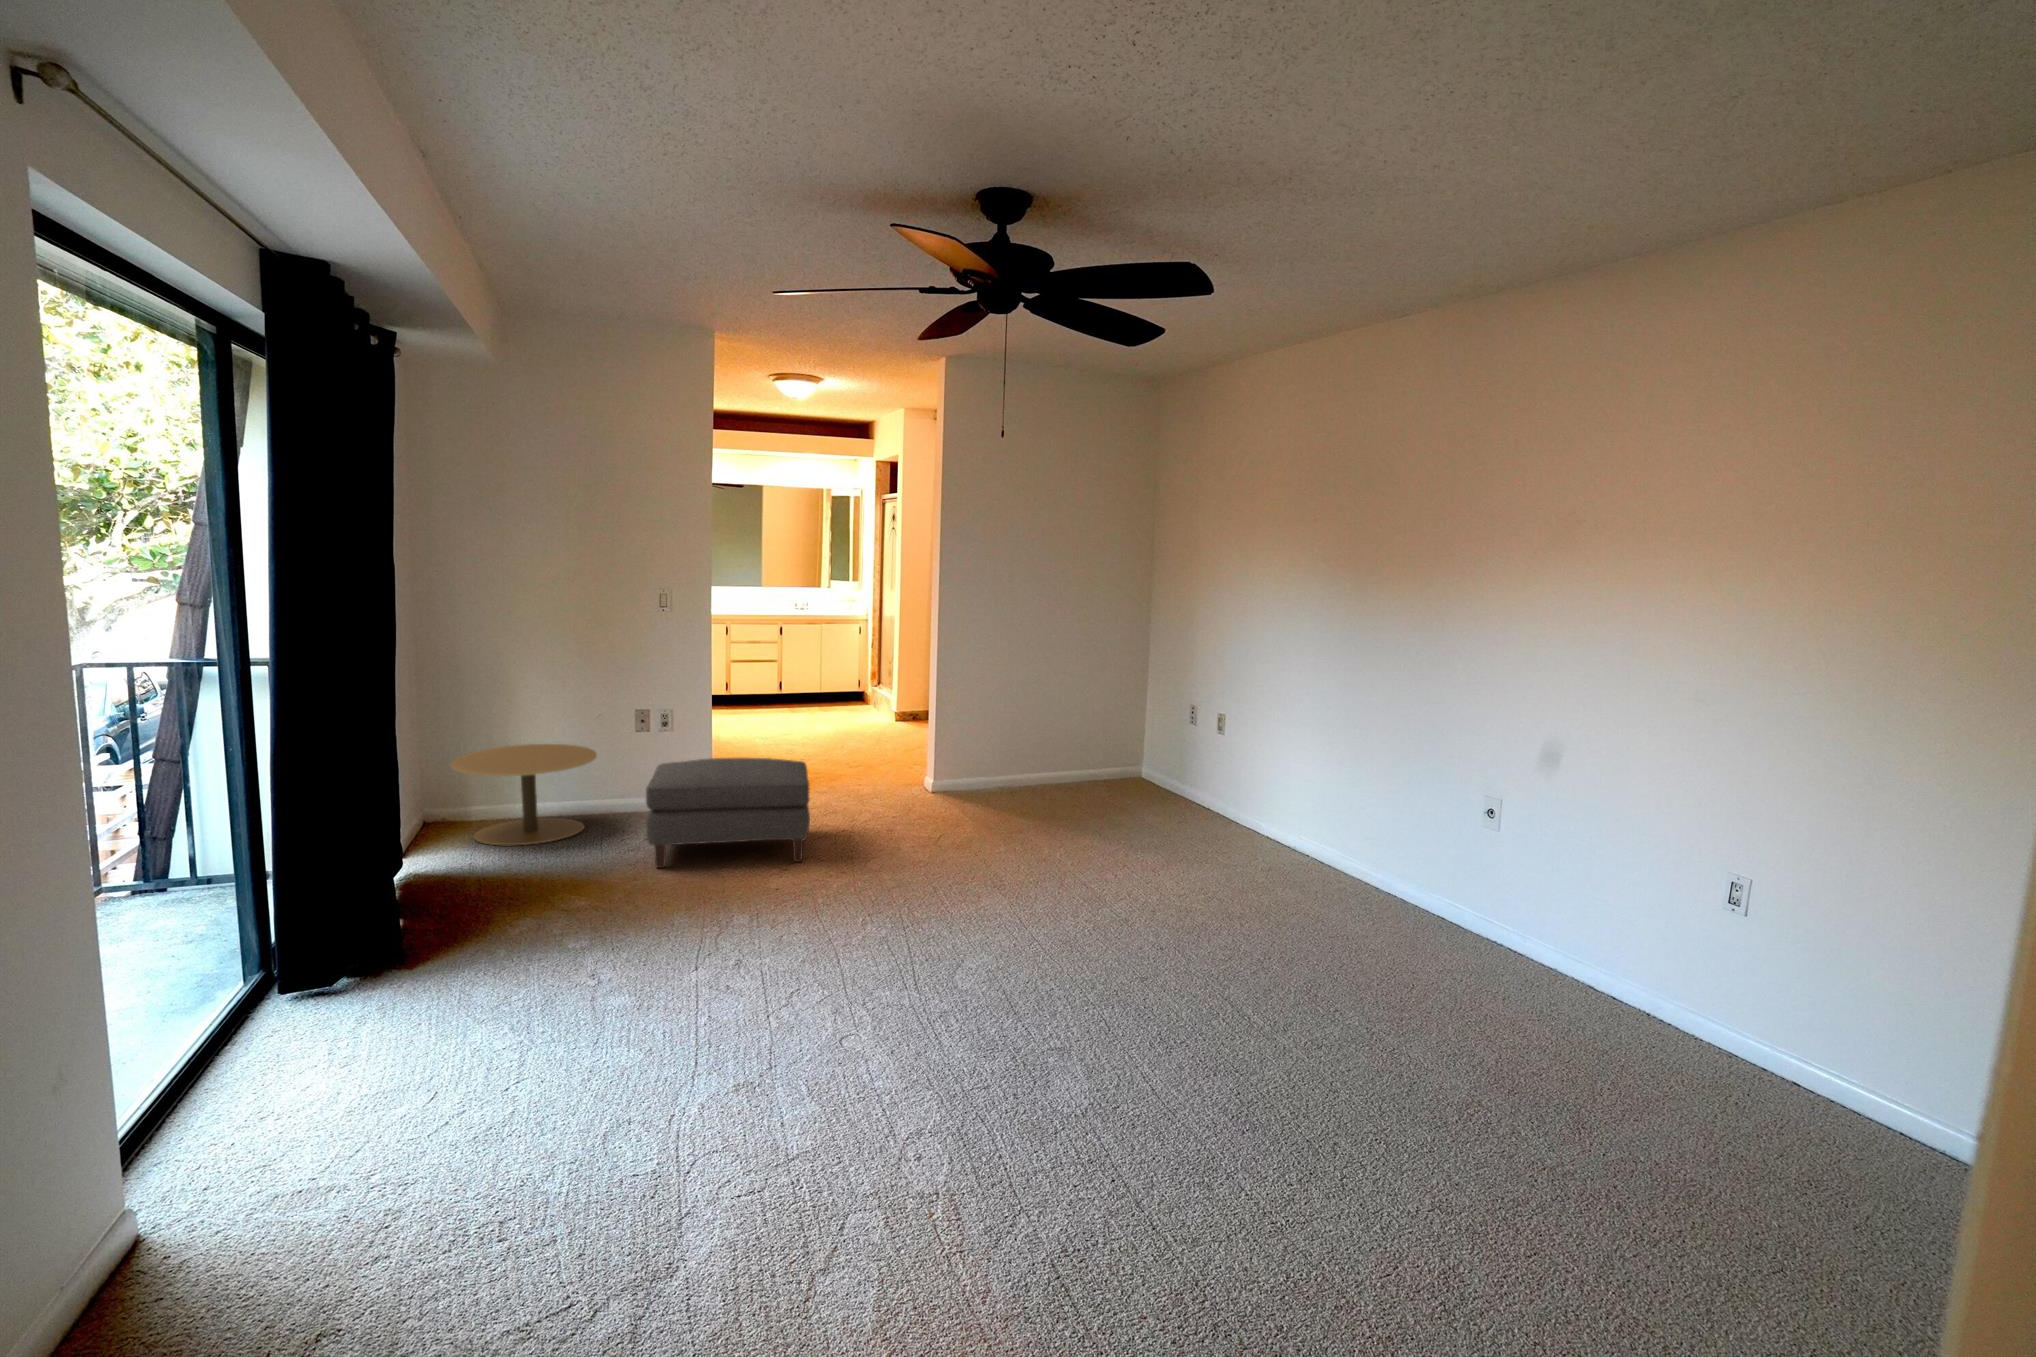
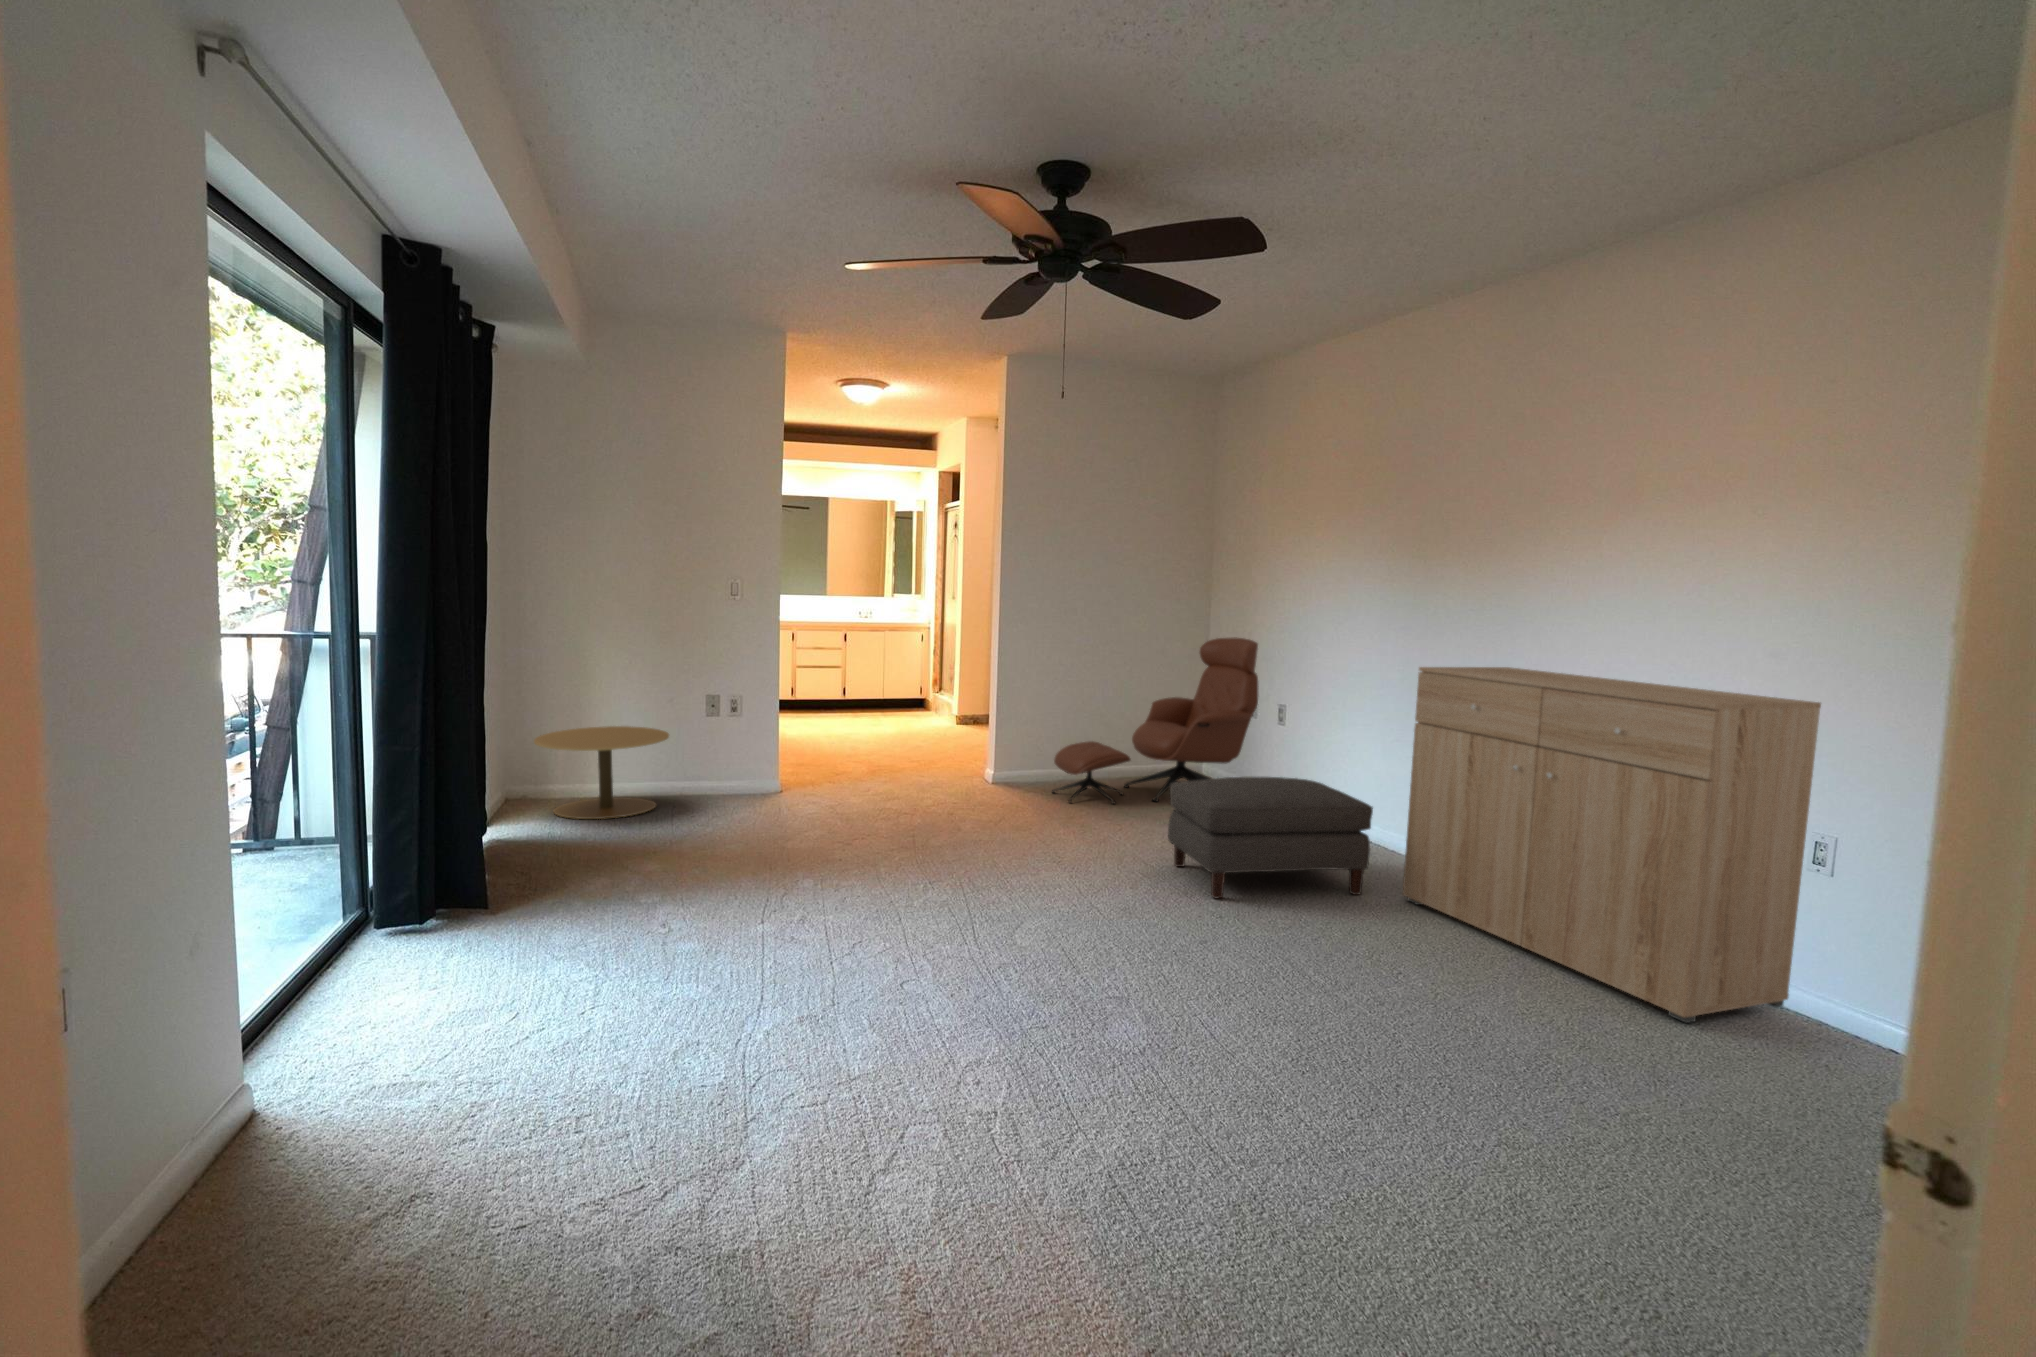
lounge chair: none [994,644,1199,815] -> present [1052,637,1259,804]
dresser: none [1338,692,1735,1057] -> present [1402,667,1821,1023]
ottoman: present [646,758,810,868] -> present [1168,777,1373,899]

